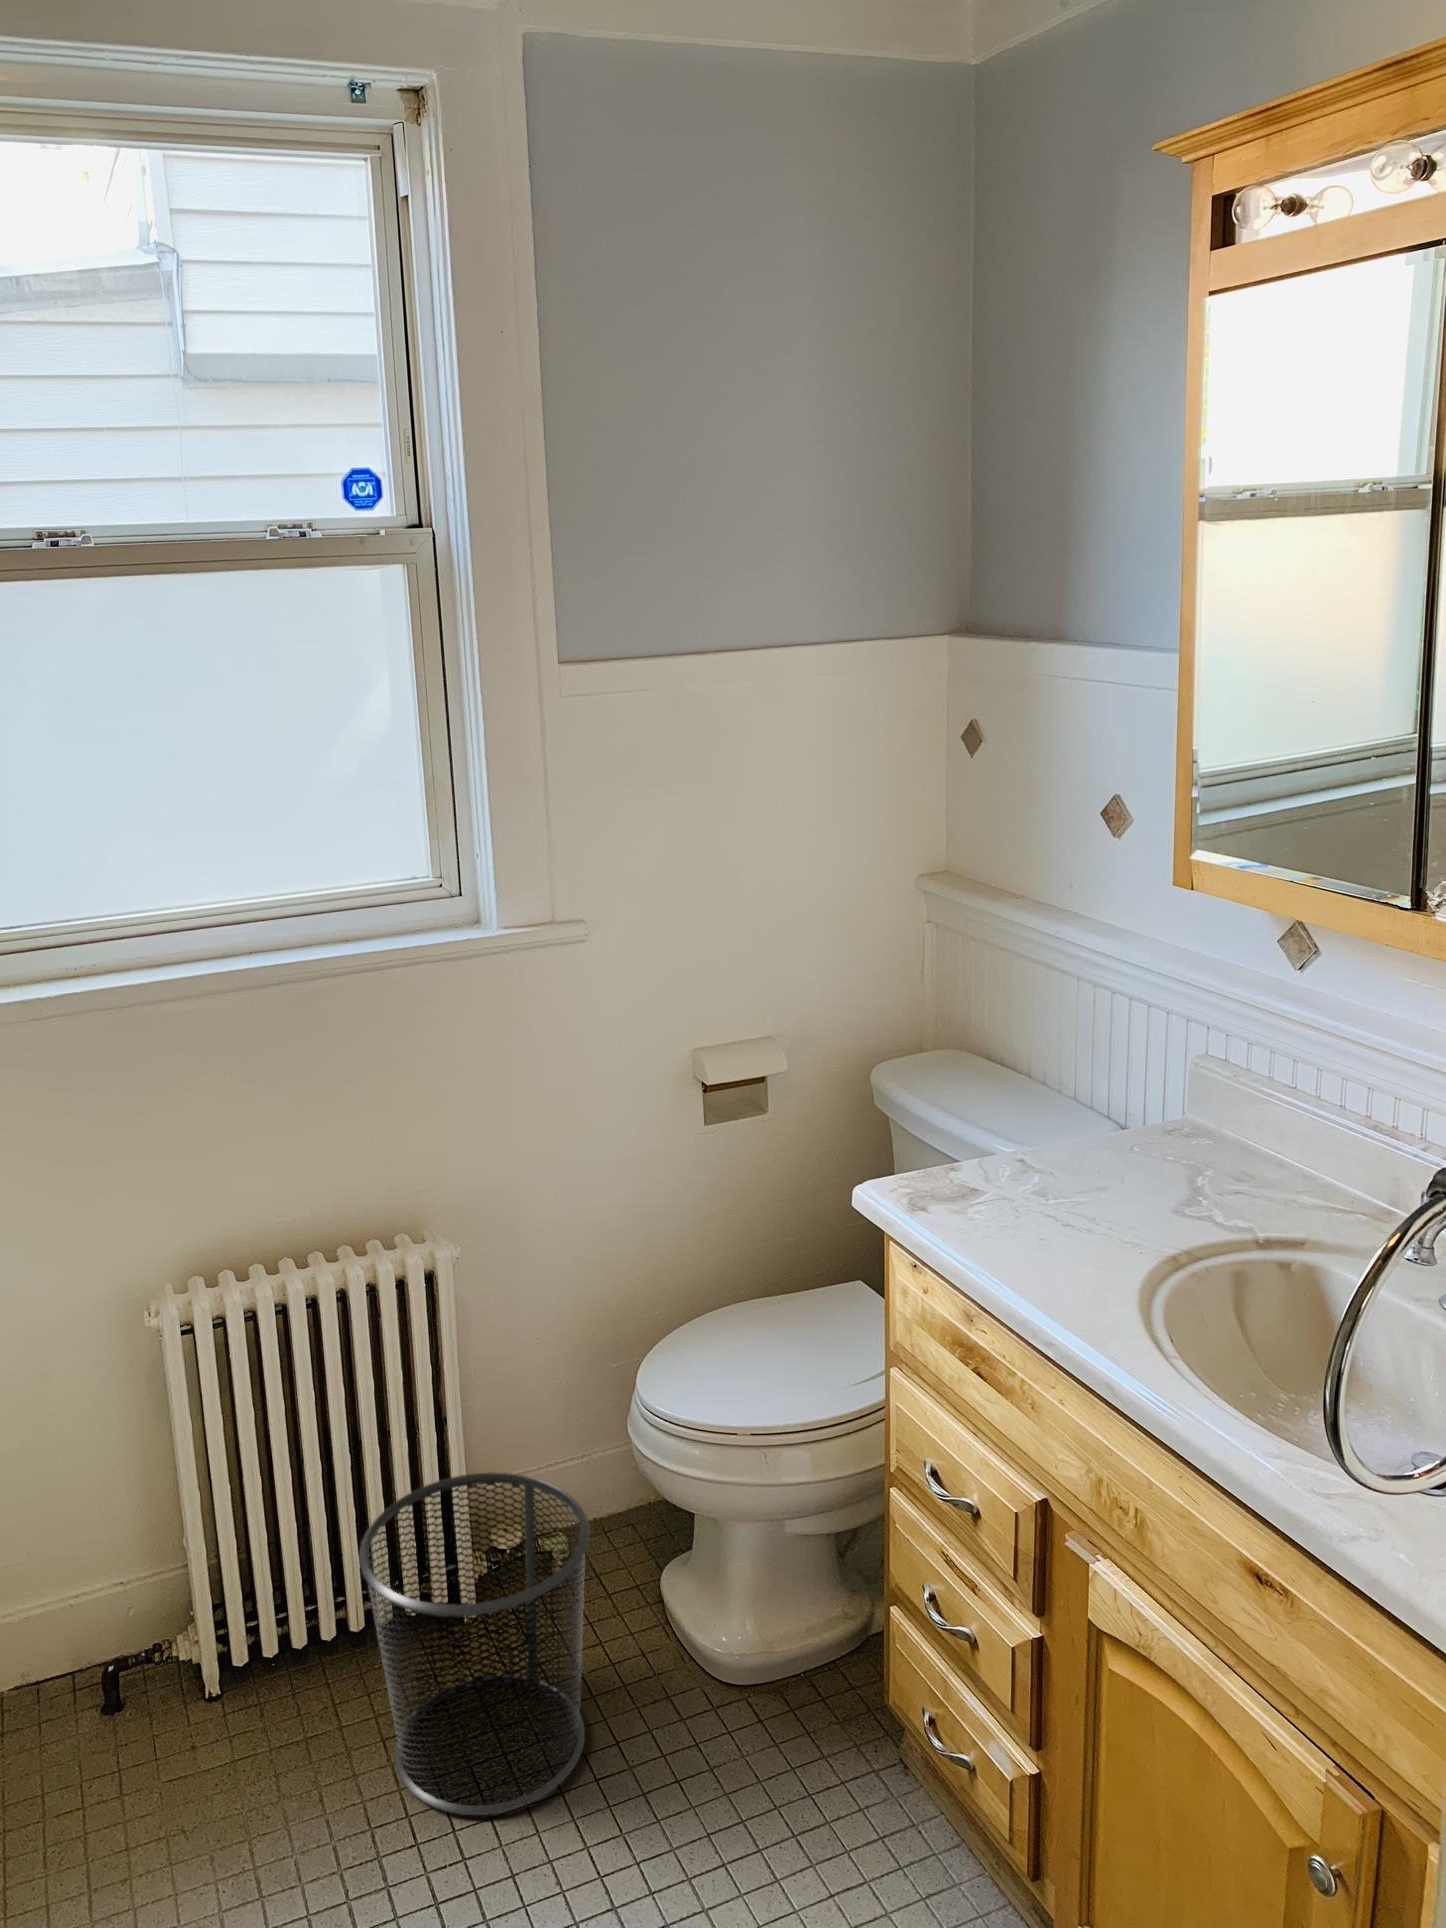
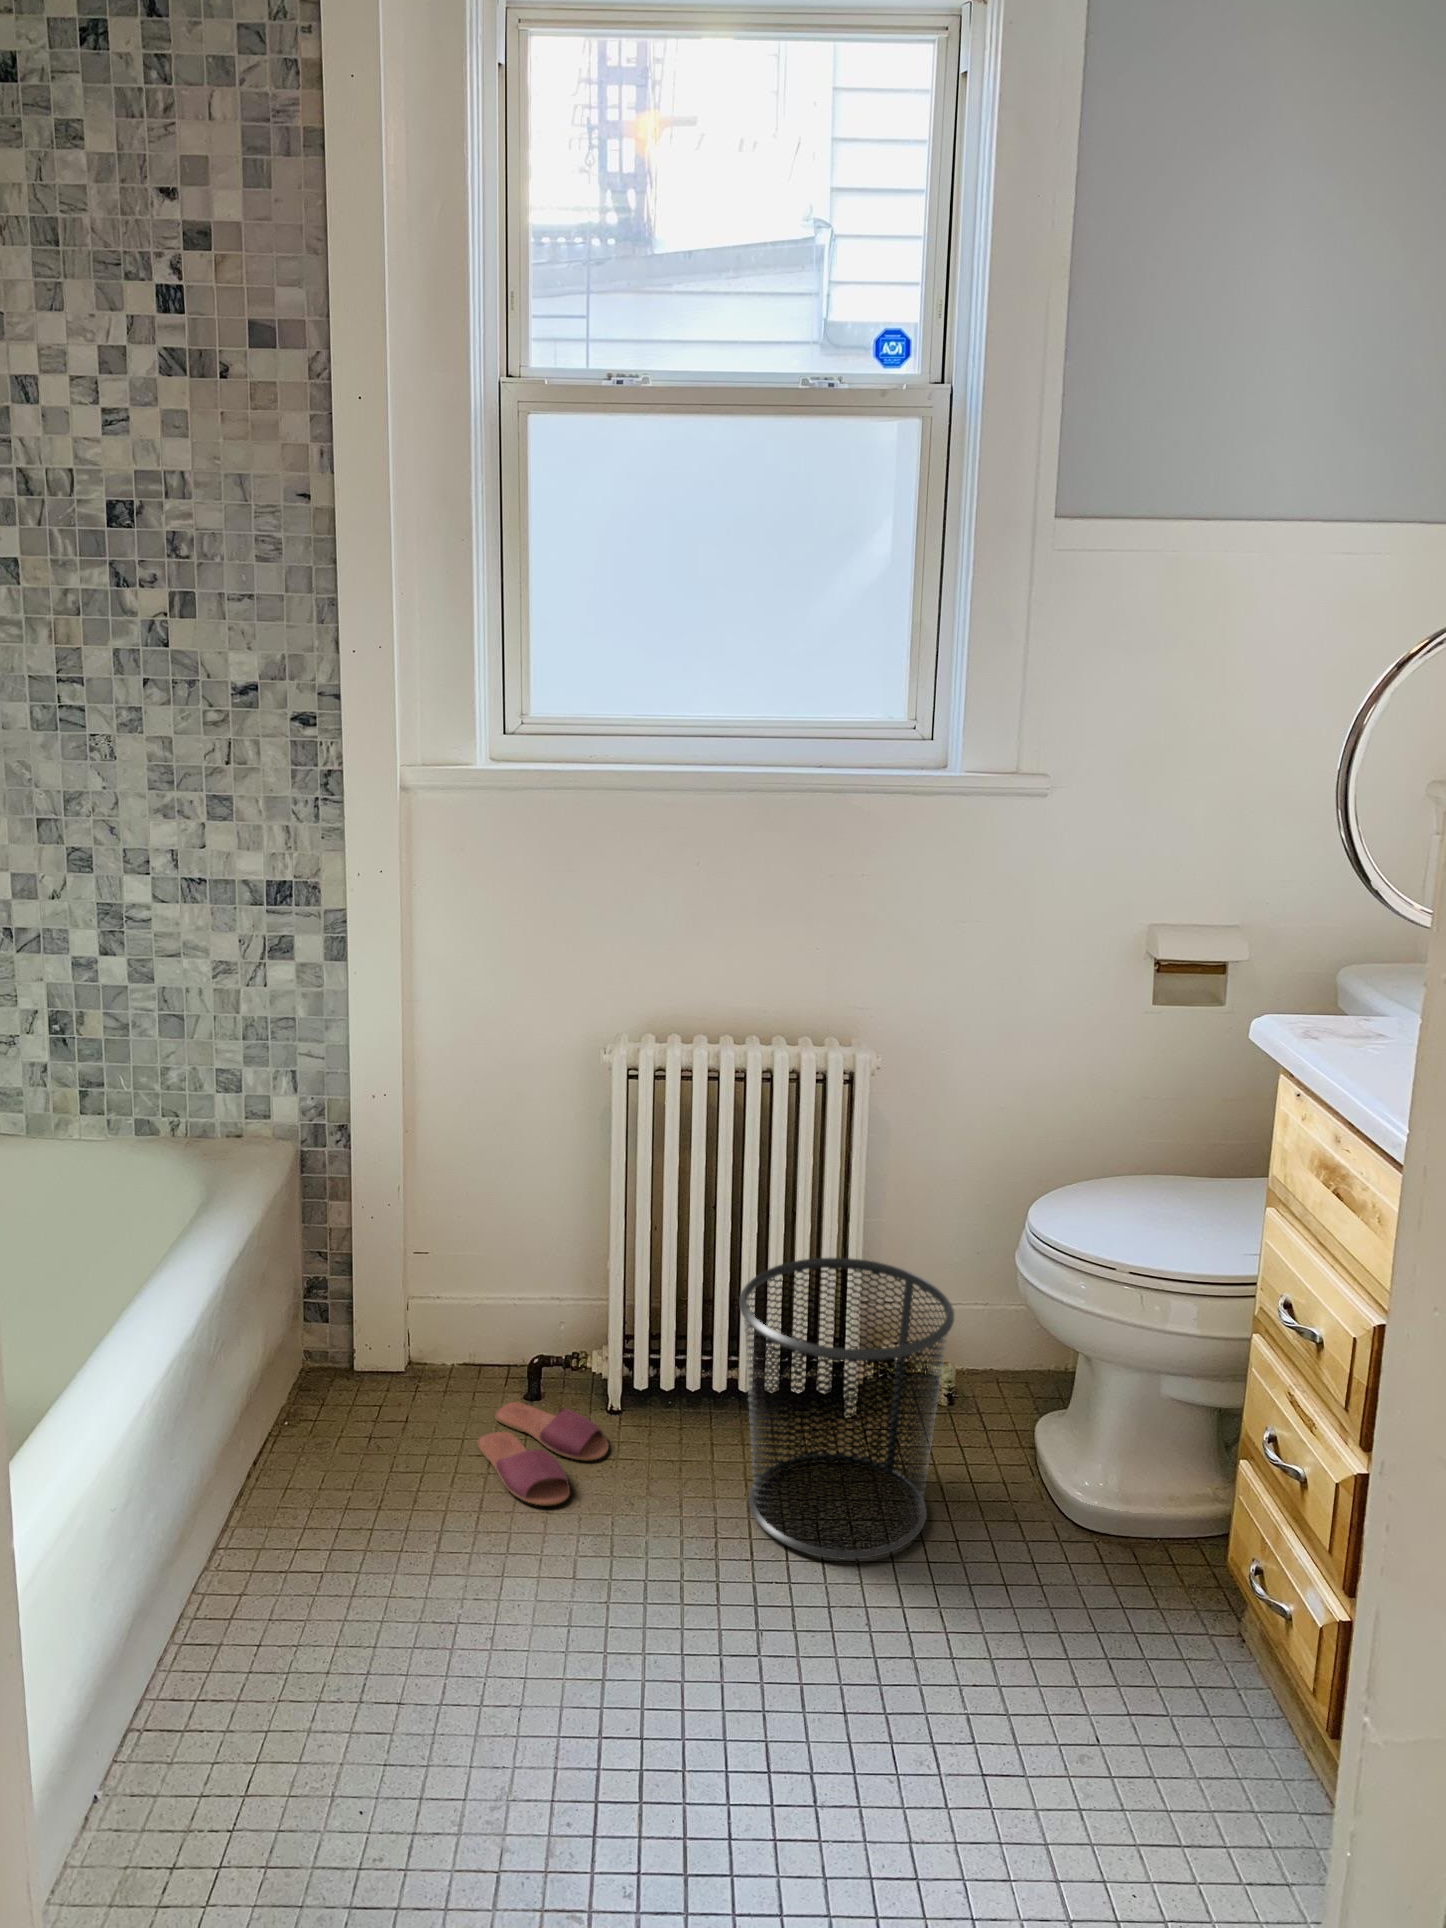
slippers: none [63,1719,222,1859] -> present [478,1402,609,1506]

